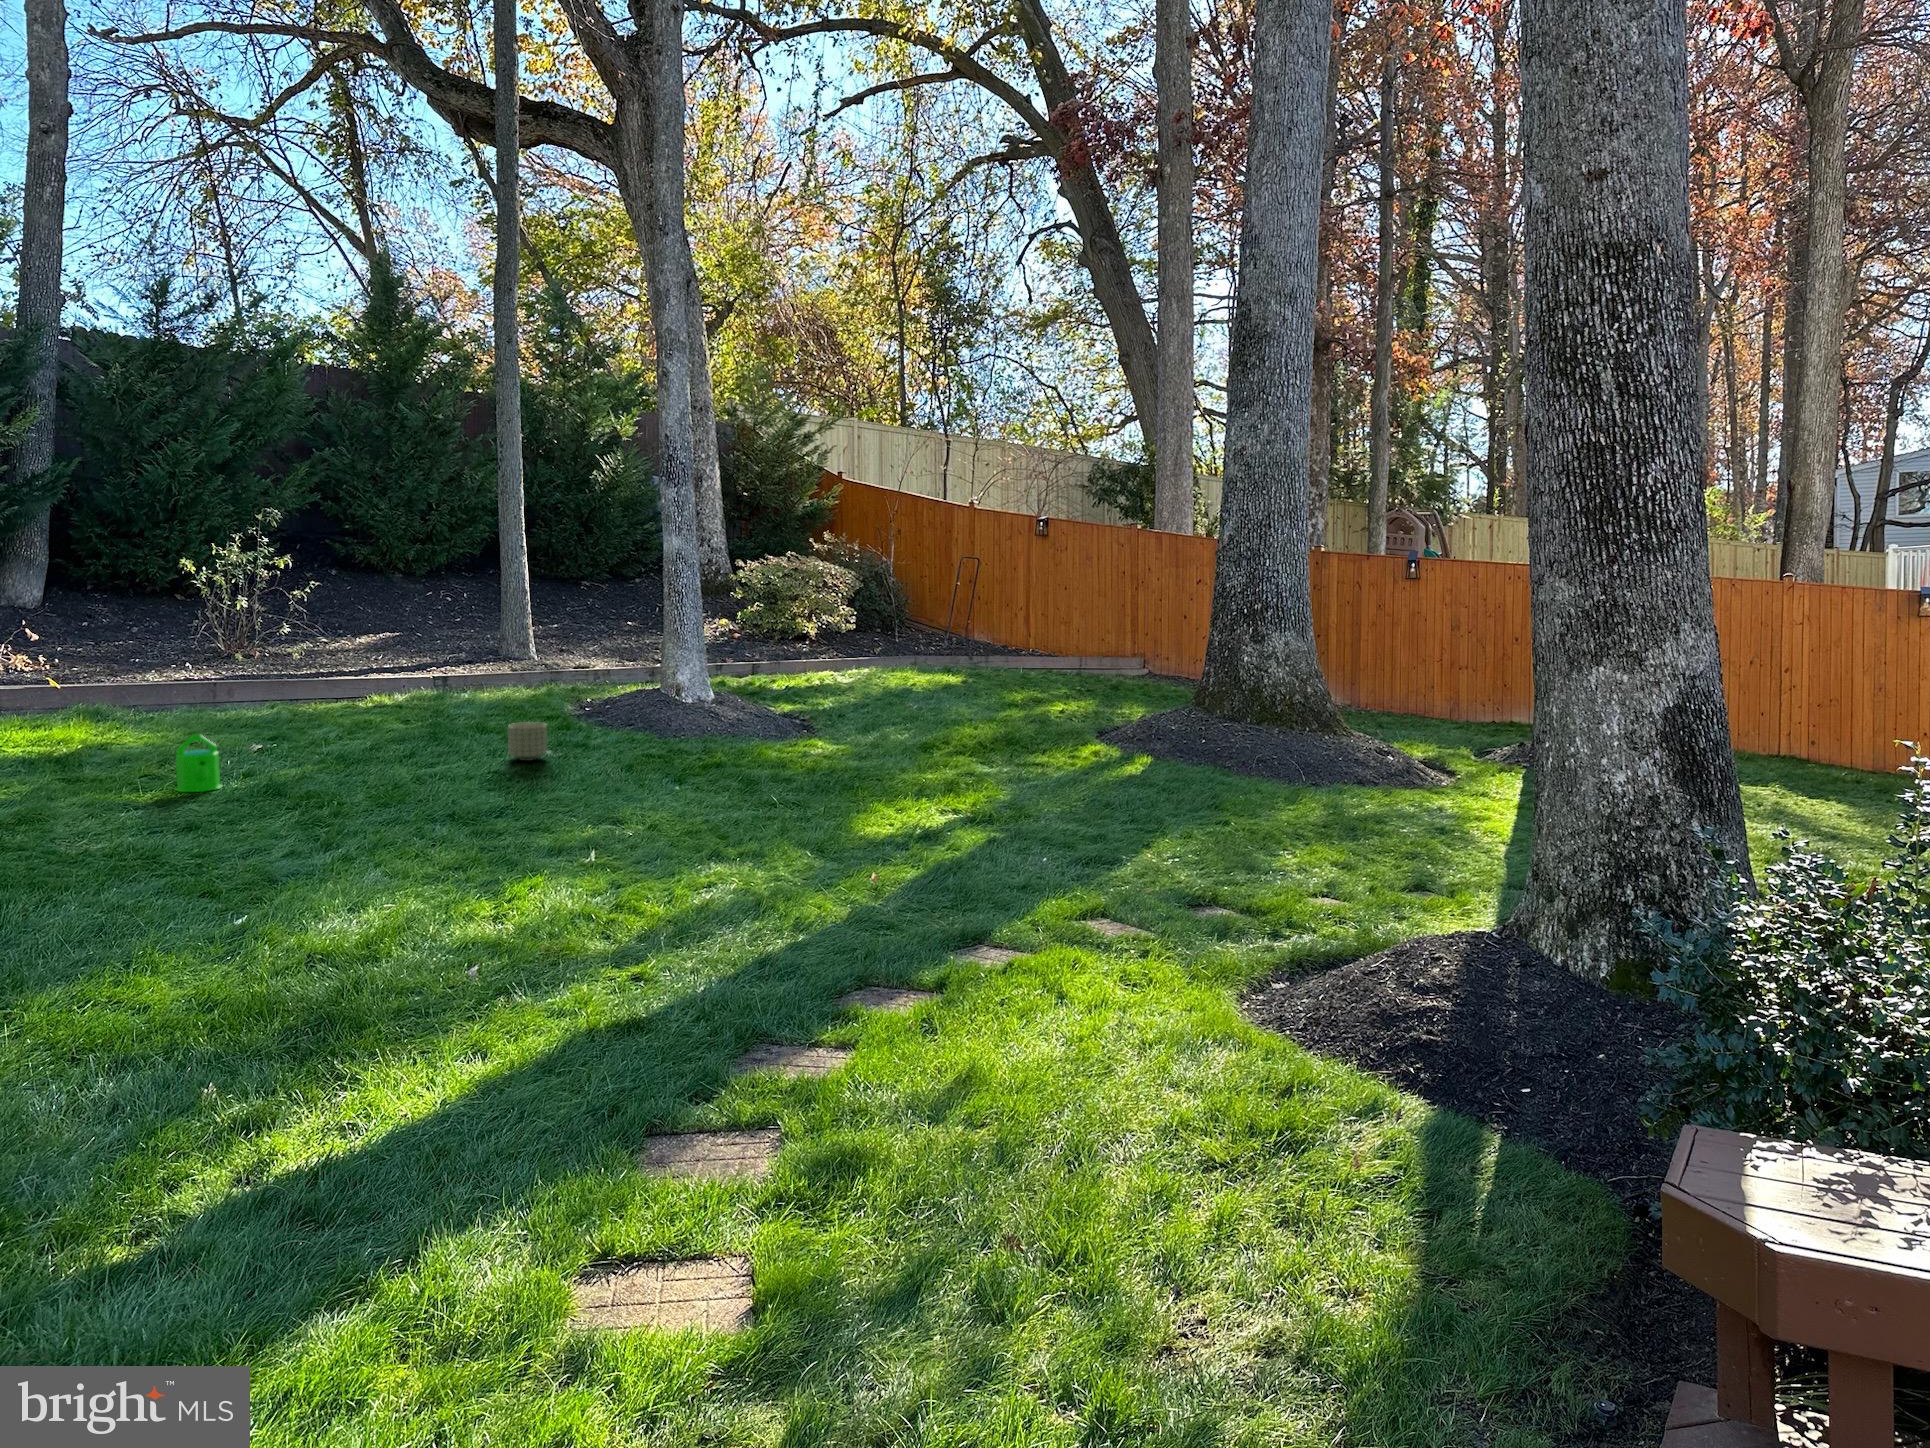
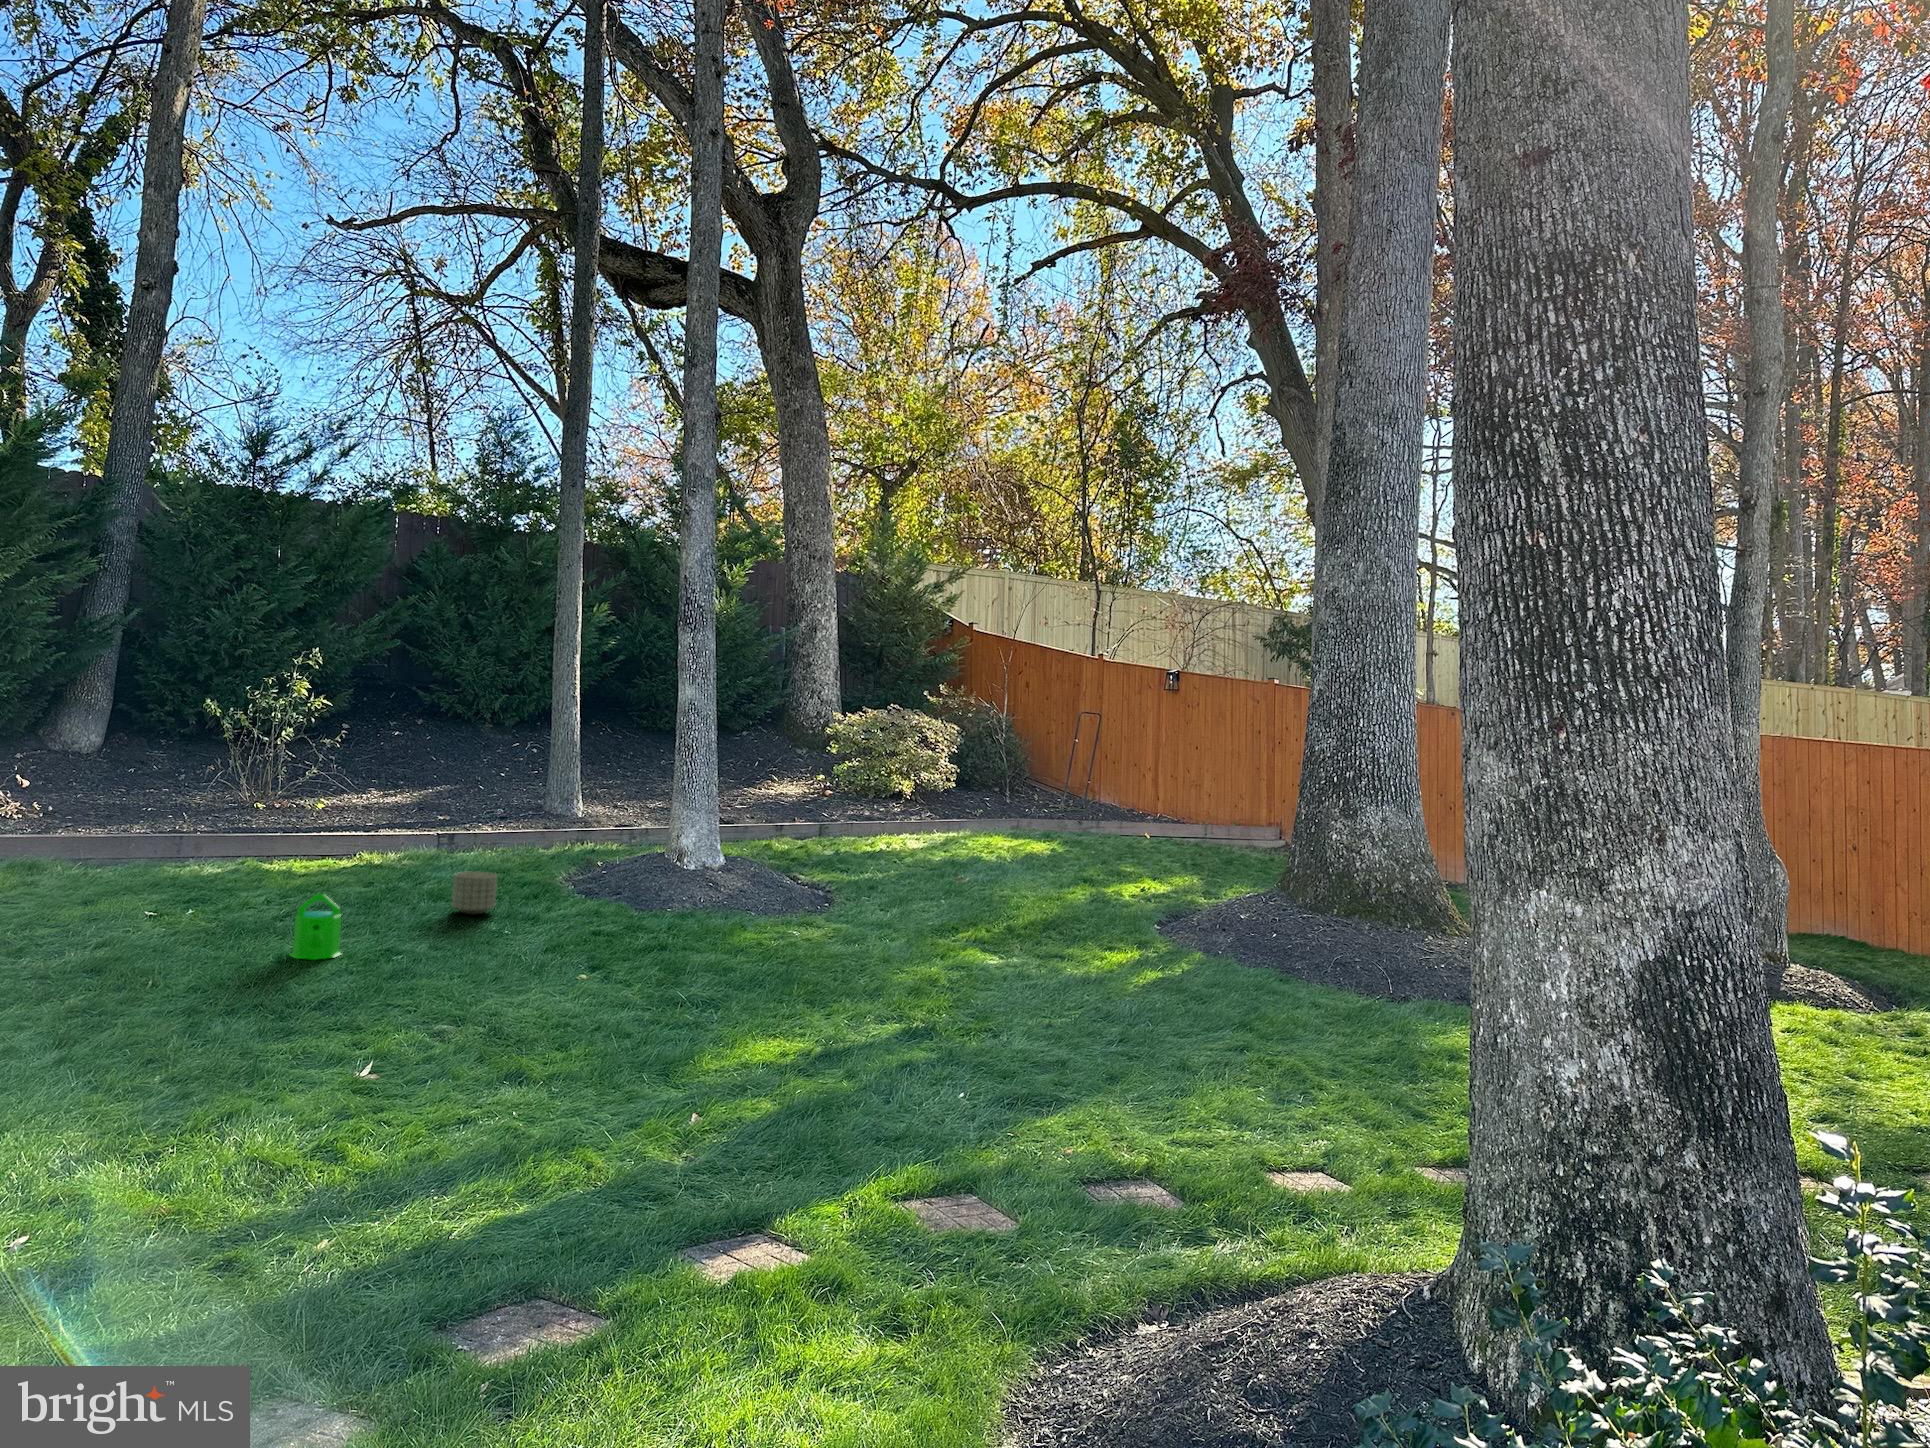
watering can: present [176,734,222,792] -> present [290,894,341,960]

